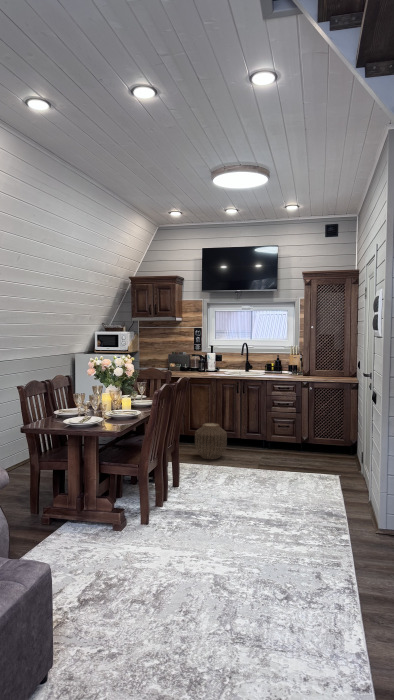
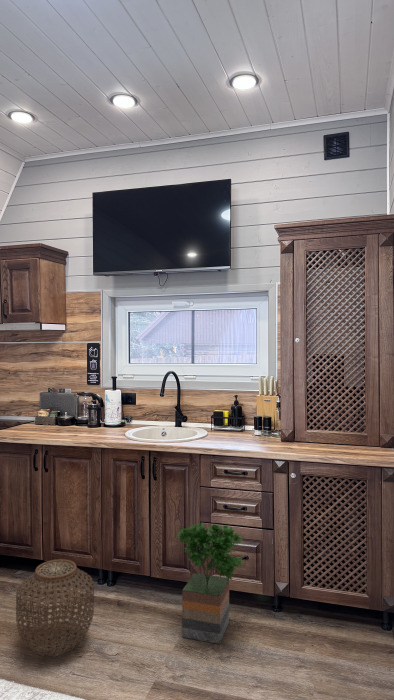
potted tree: none [259,409,290,457] -> present [177,523,243,644]

